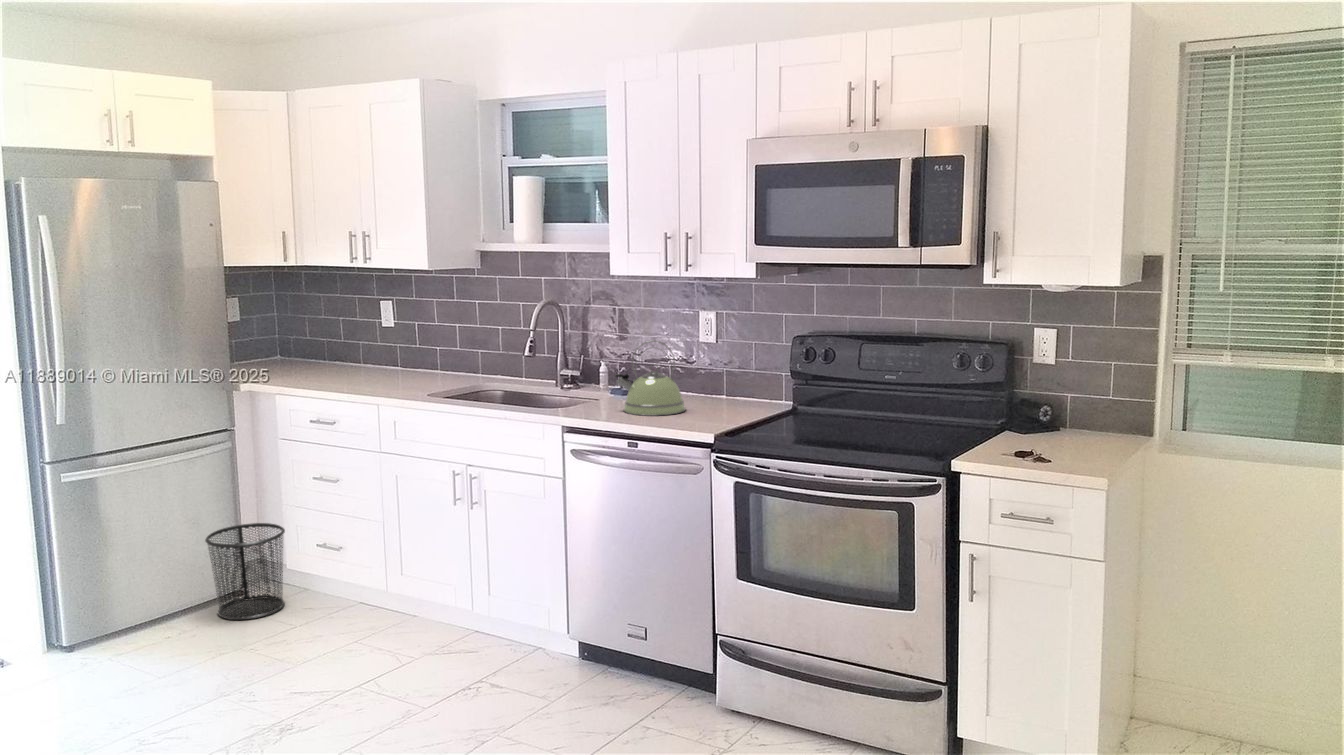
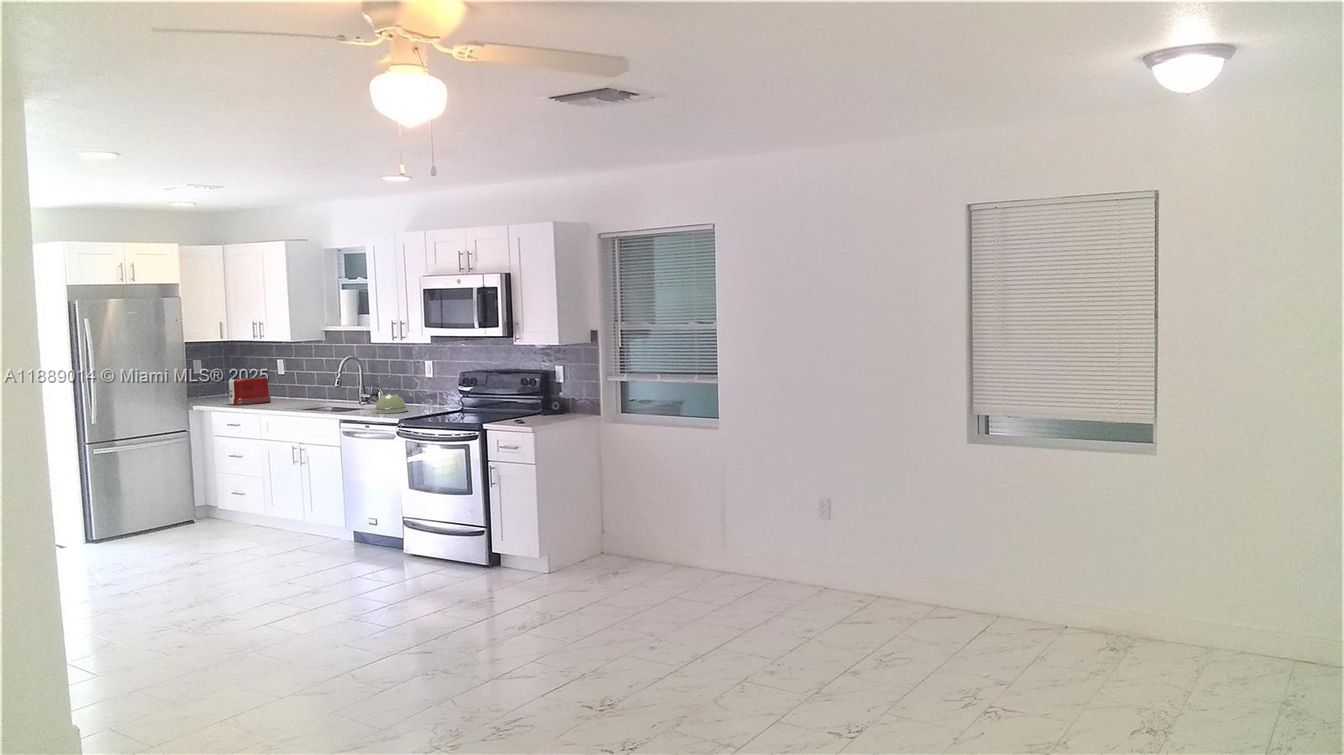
toaster: none [306,332,380,384] -> present [228,377,271,406]
waste bin: present [205,523,285,620] -> none [169,482,214,532]

